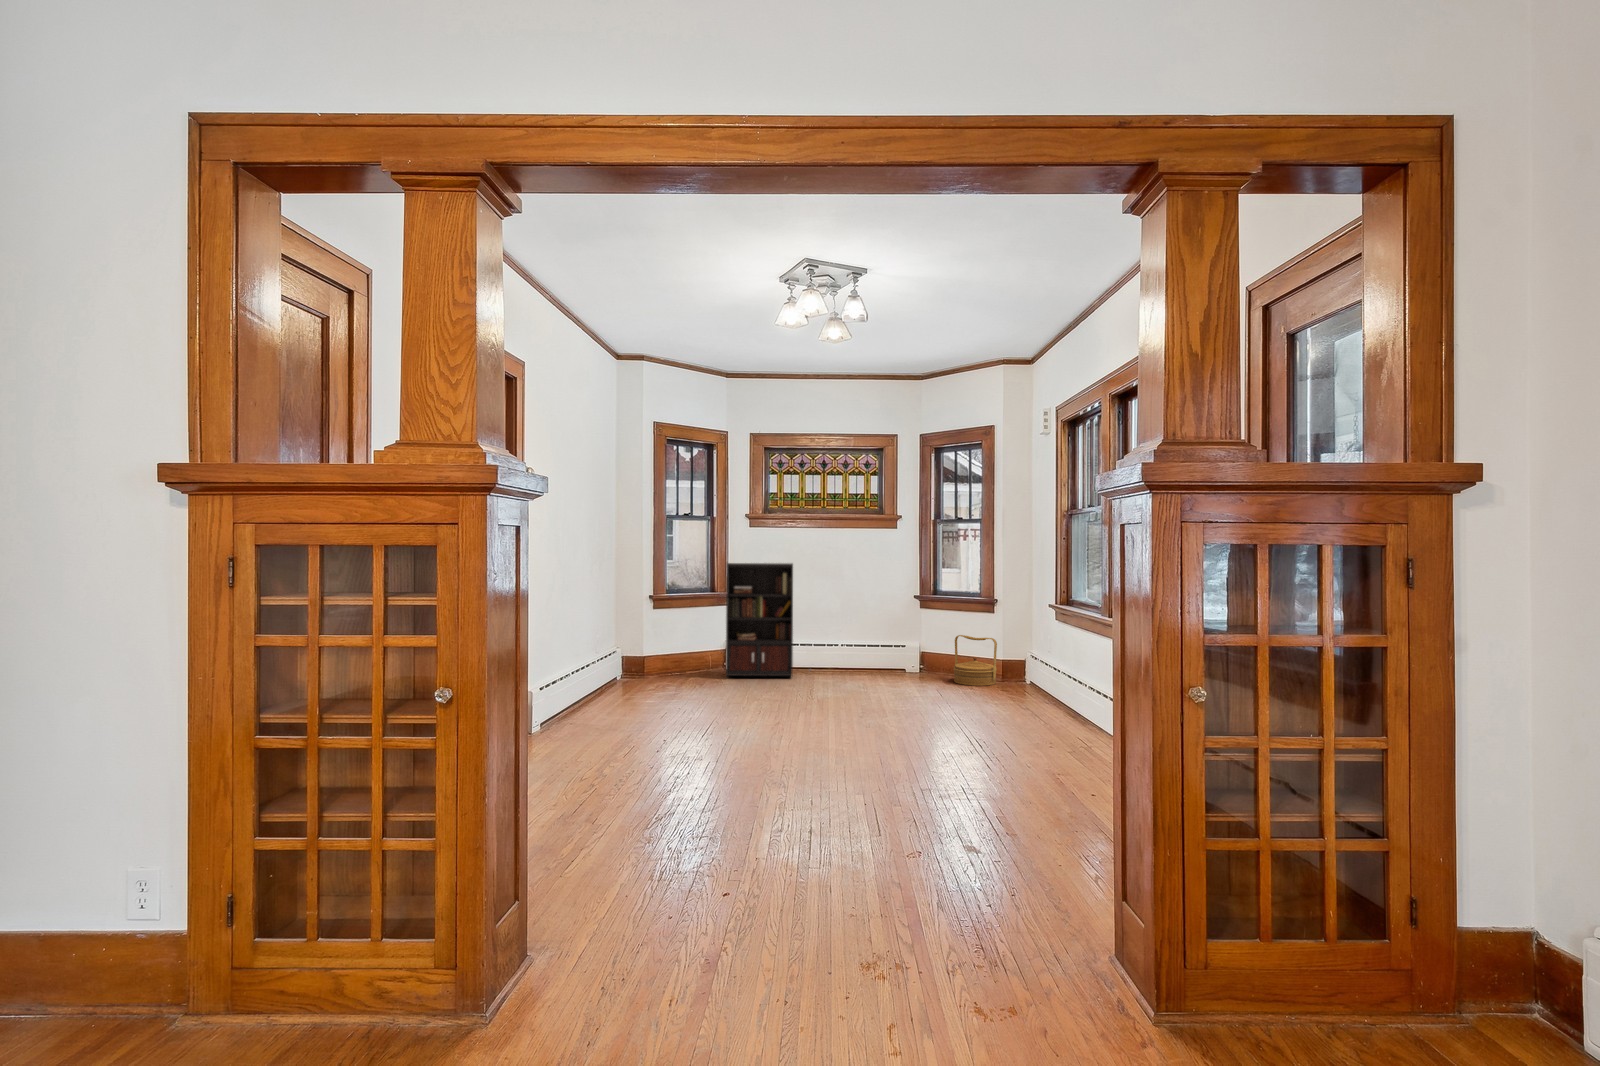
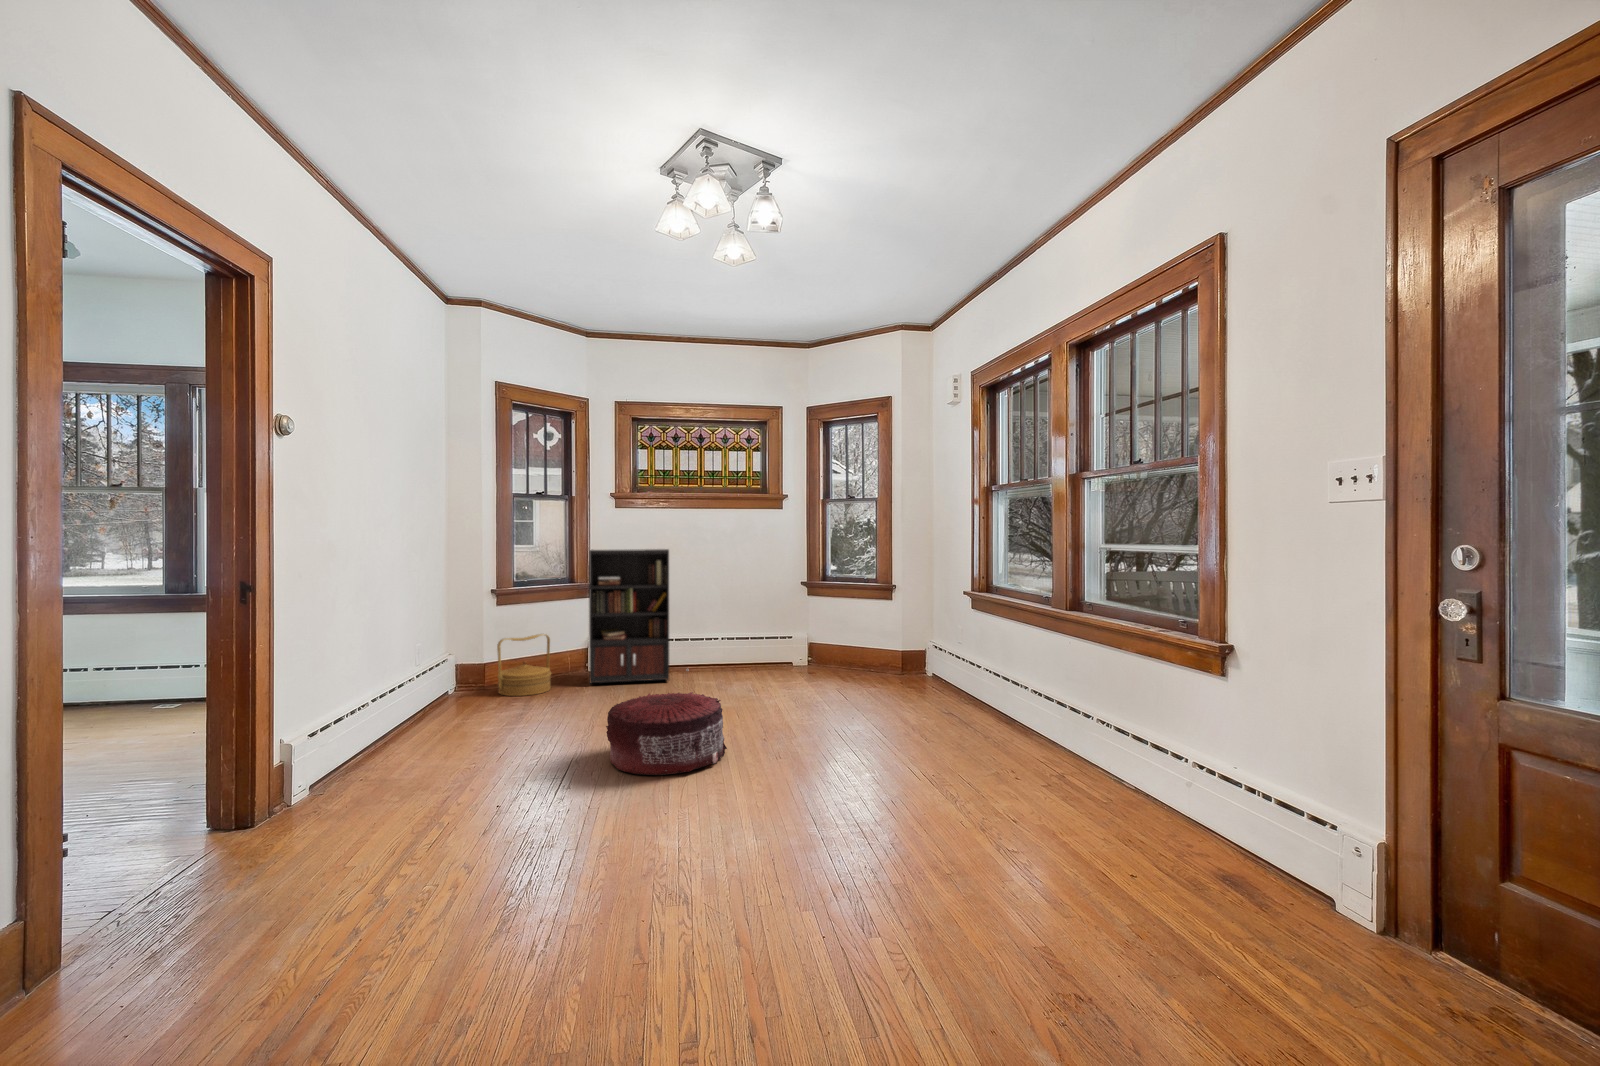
woven basket: present [953,635,997,686] -> present [497,634,551,696]
pouf: none [736,677,829,735] -> present [606,692,727,775]

